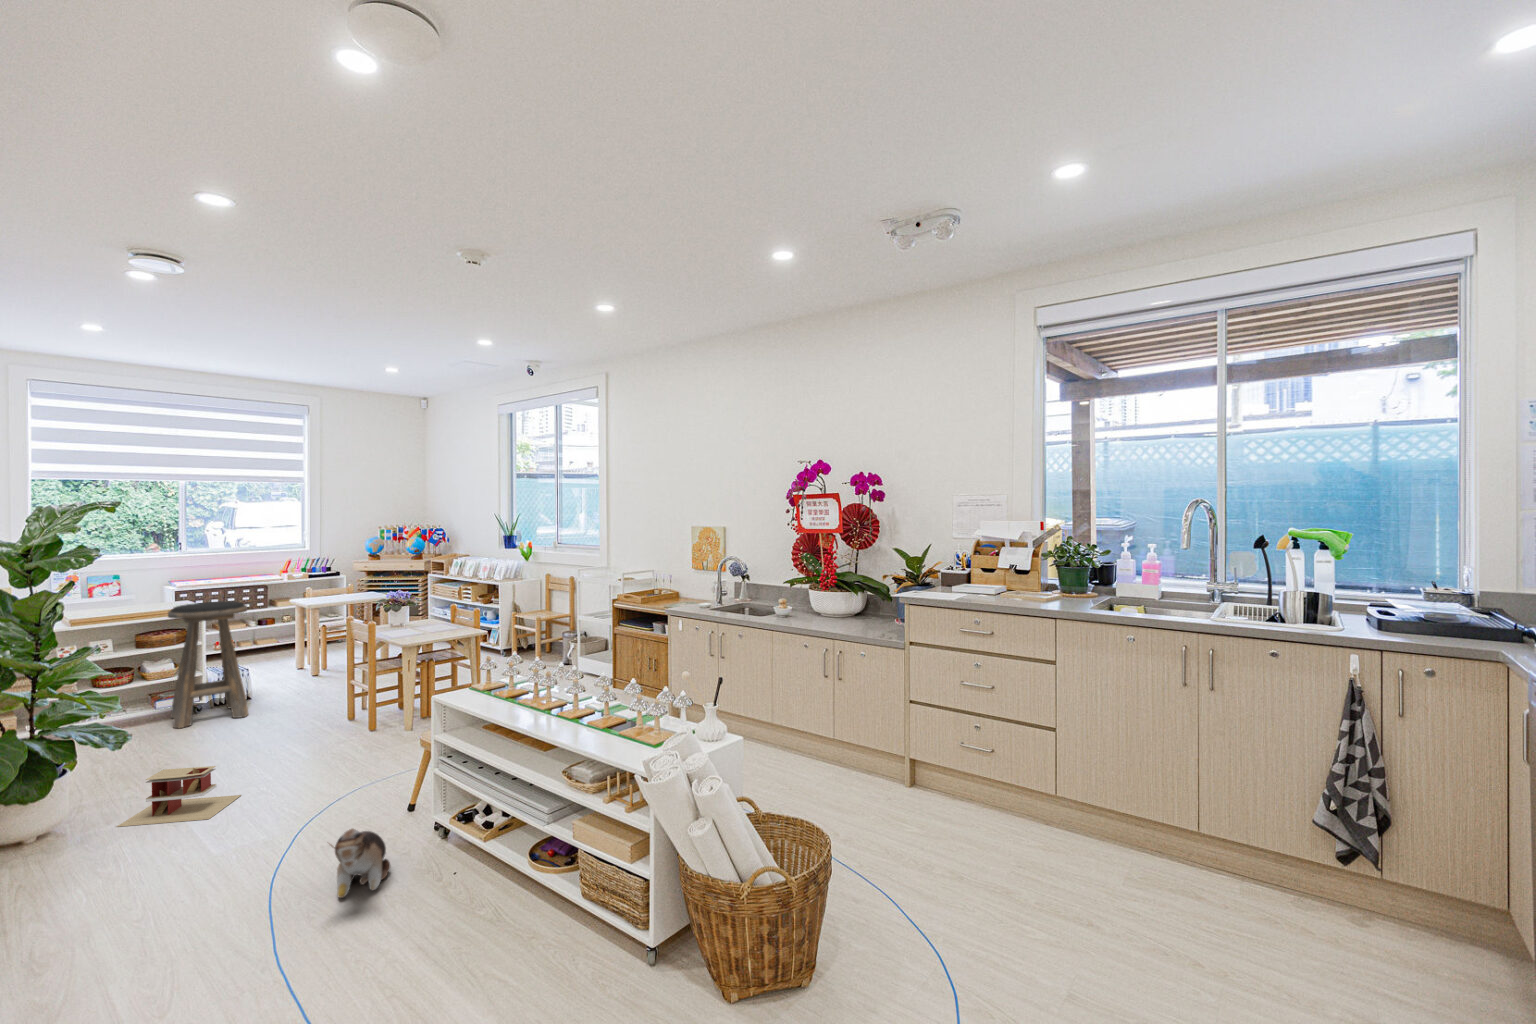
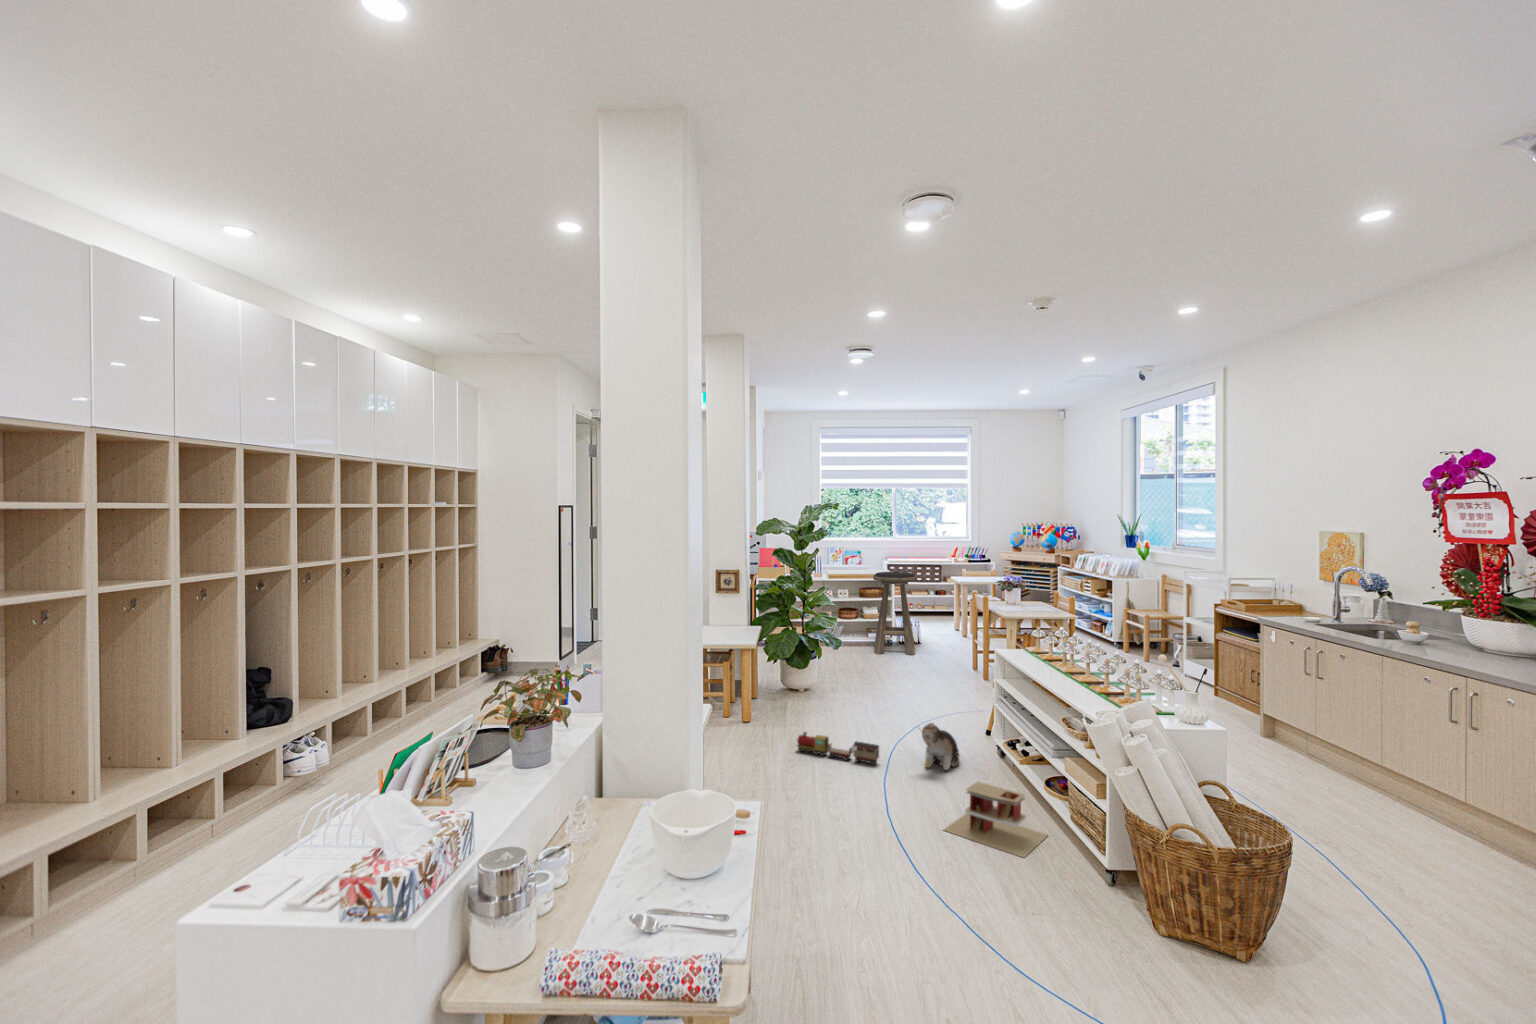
toy house: present [117,766,241,827] -> present [943,782,1047,857]
toy train: none [49,897,252,975] -> present [797,732,879,764]

